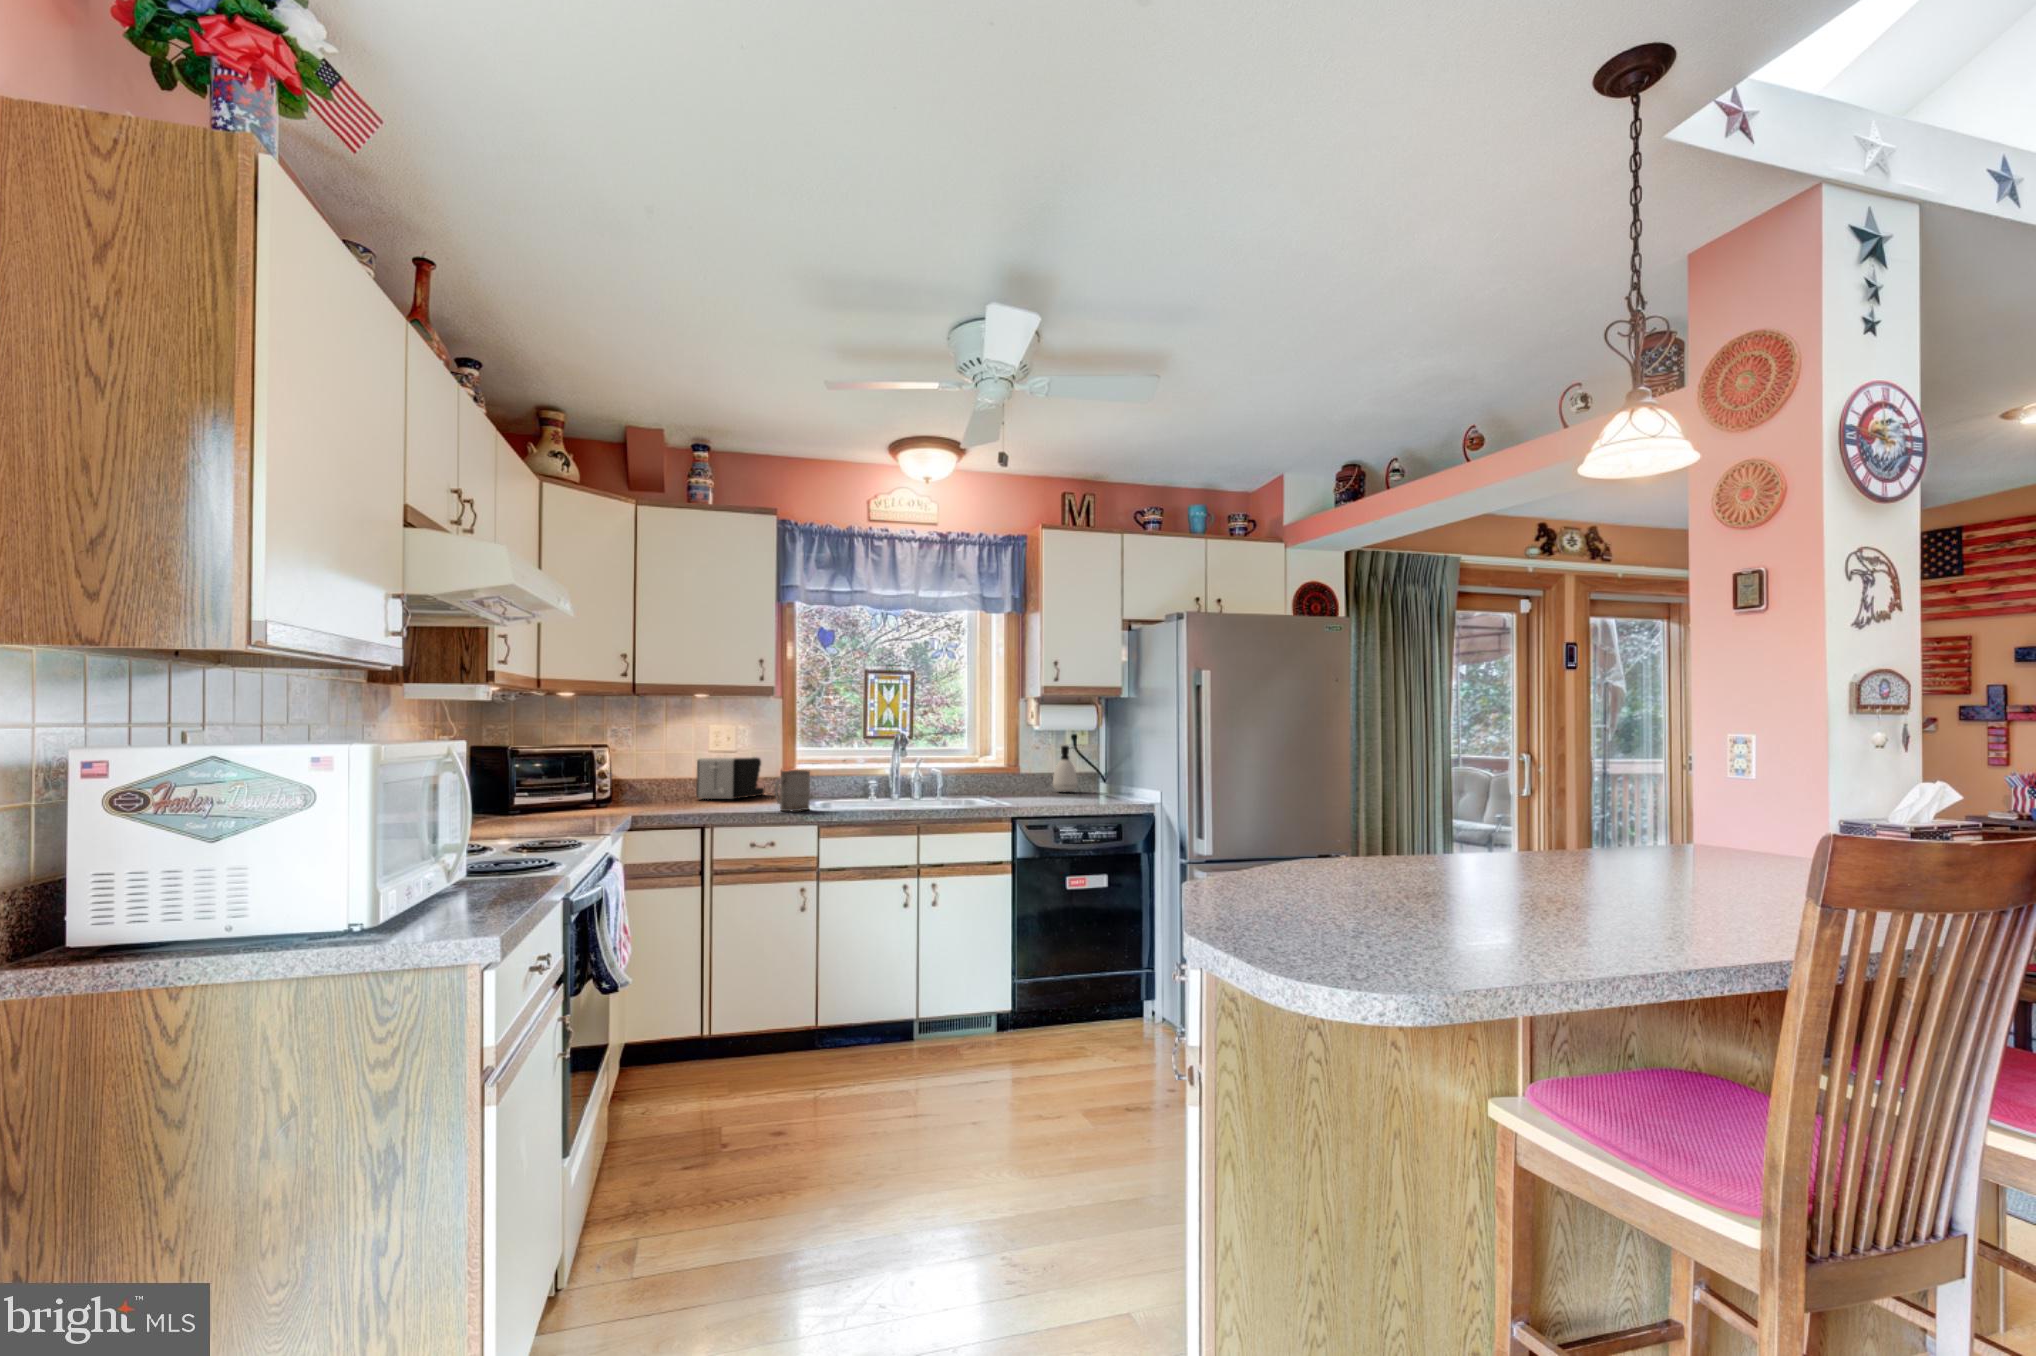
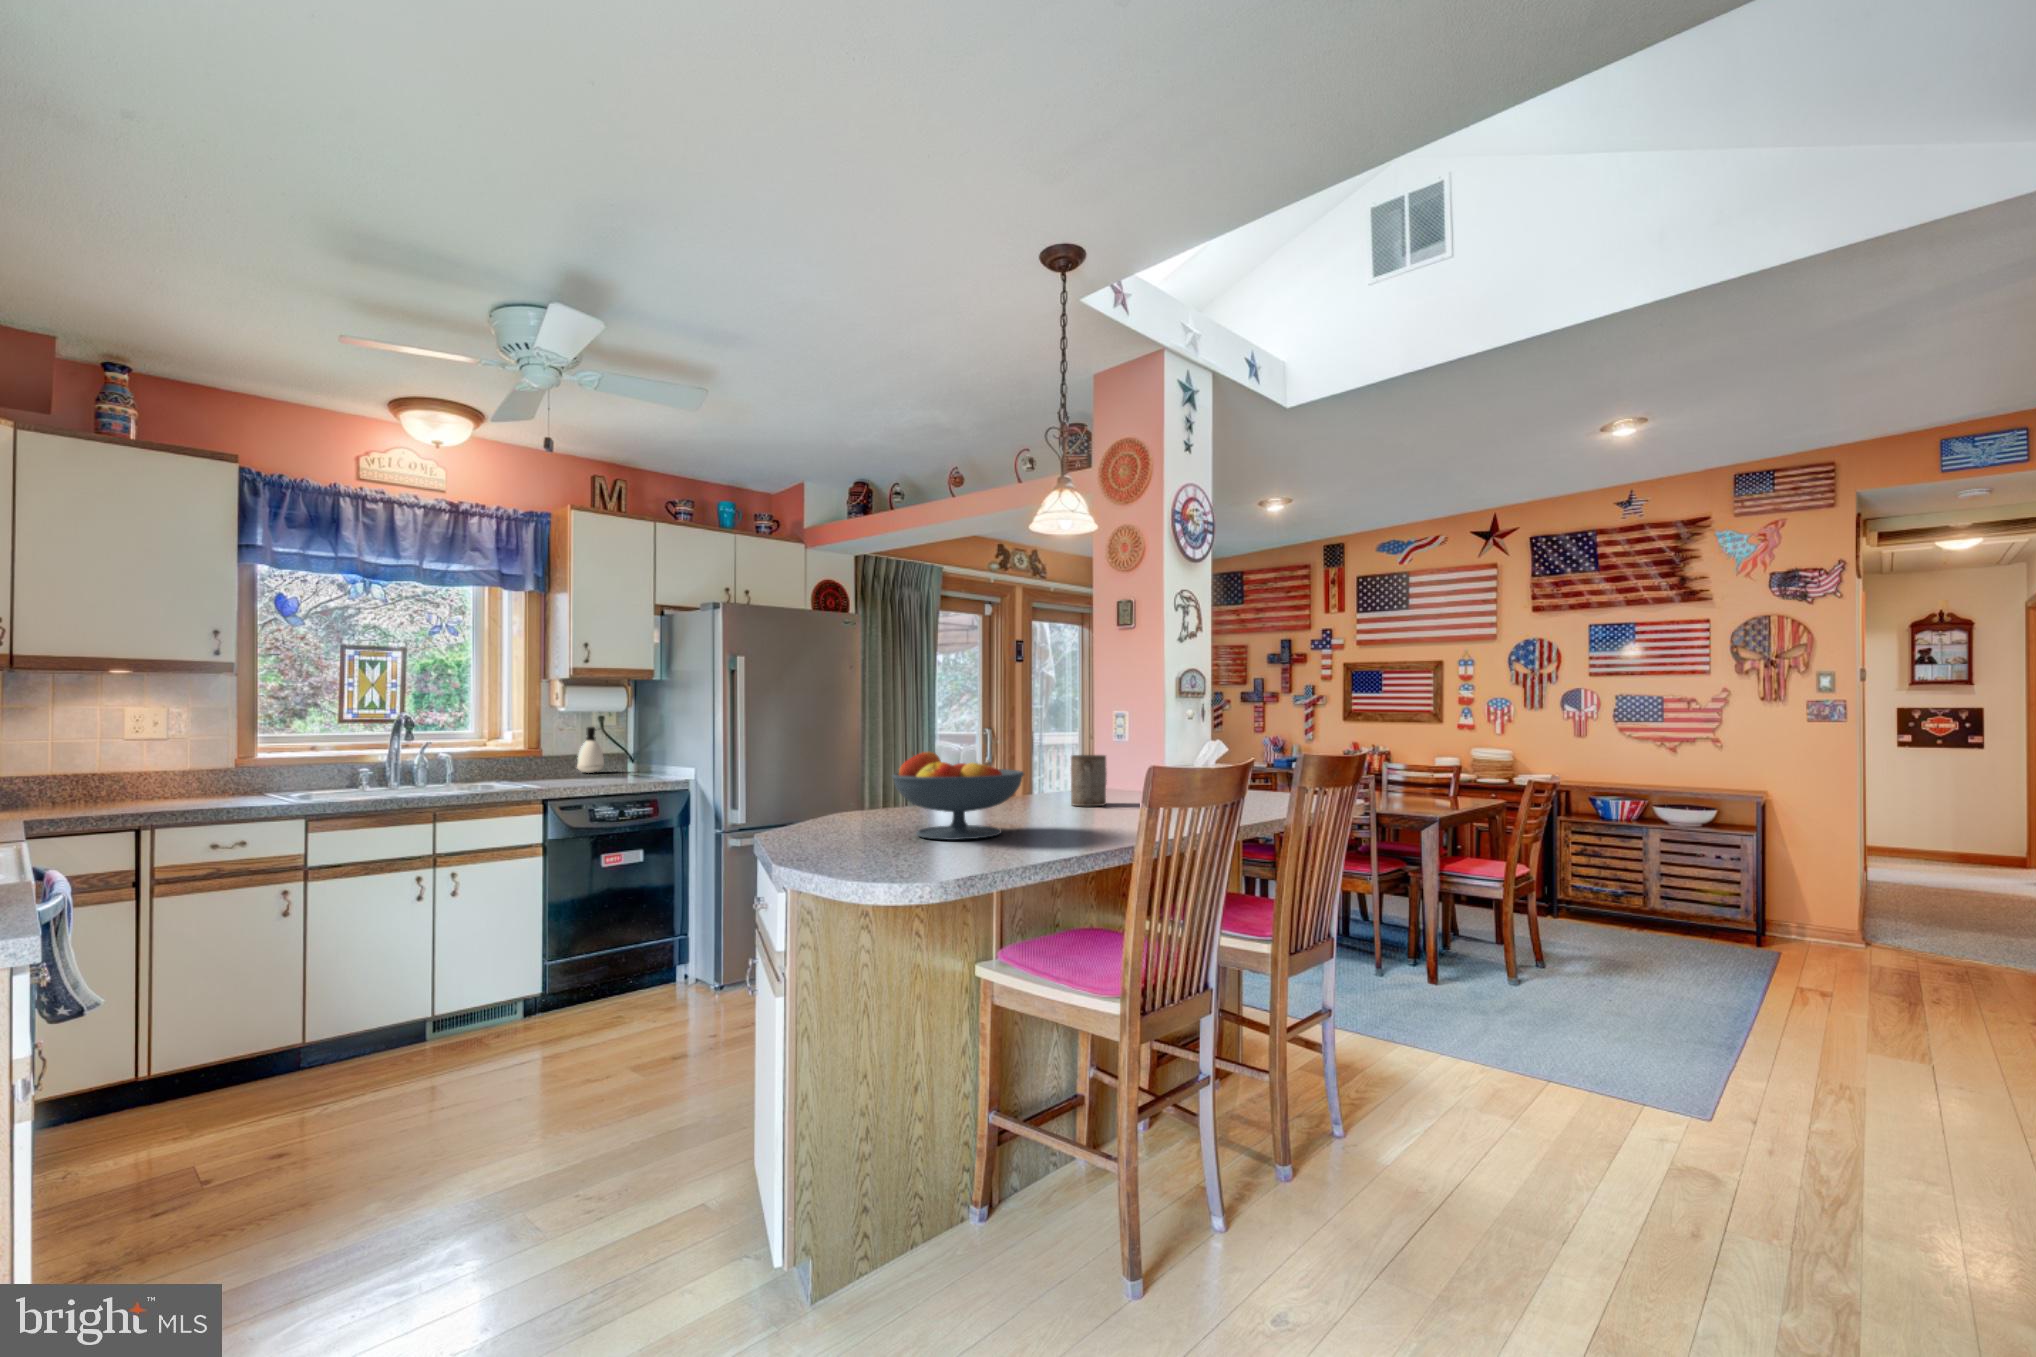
toaster: present [696,757,764,799] -> none [104,748,207,801]
mug: present [775,770,810,811] -> present [1071,755,1107,806]
fruit bowl: none [1354,782,1565,914] -> present [892,752,1024,840]

